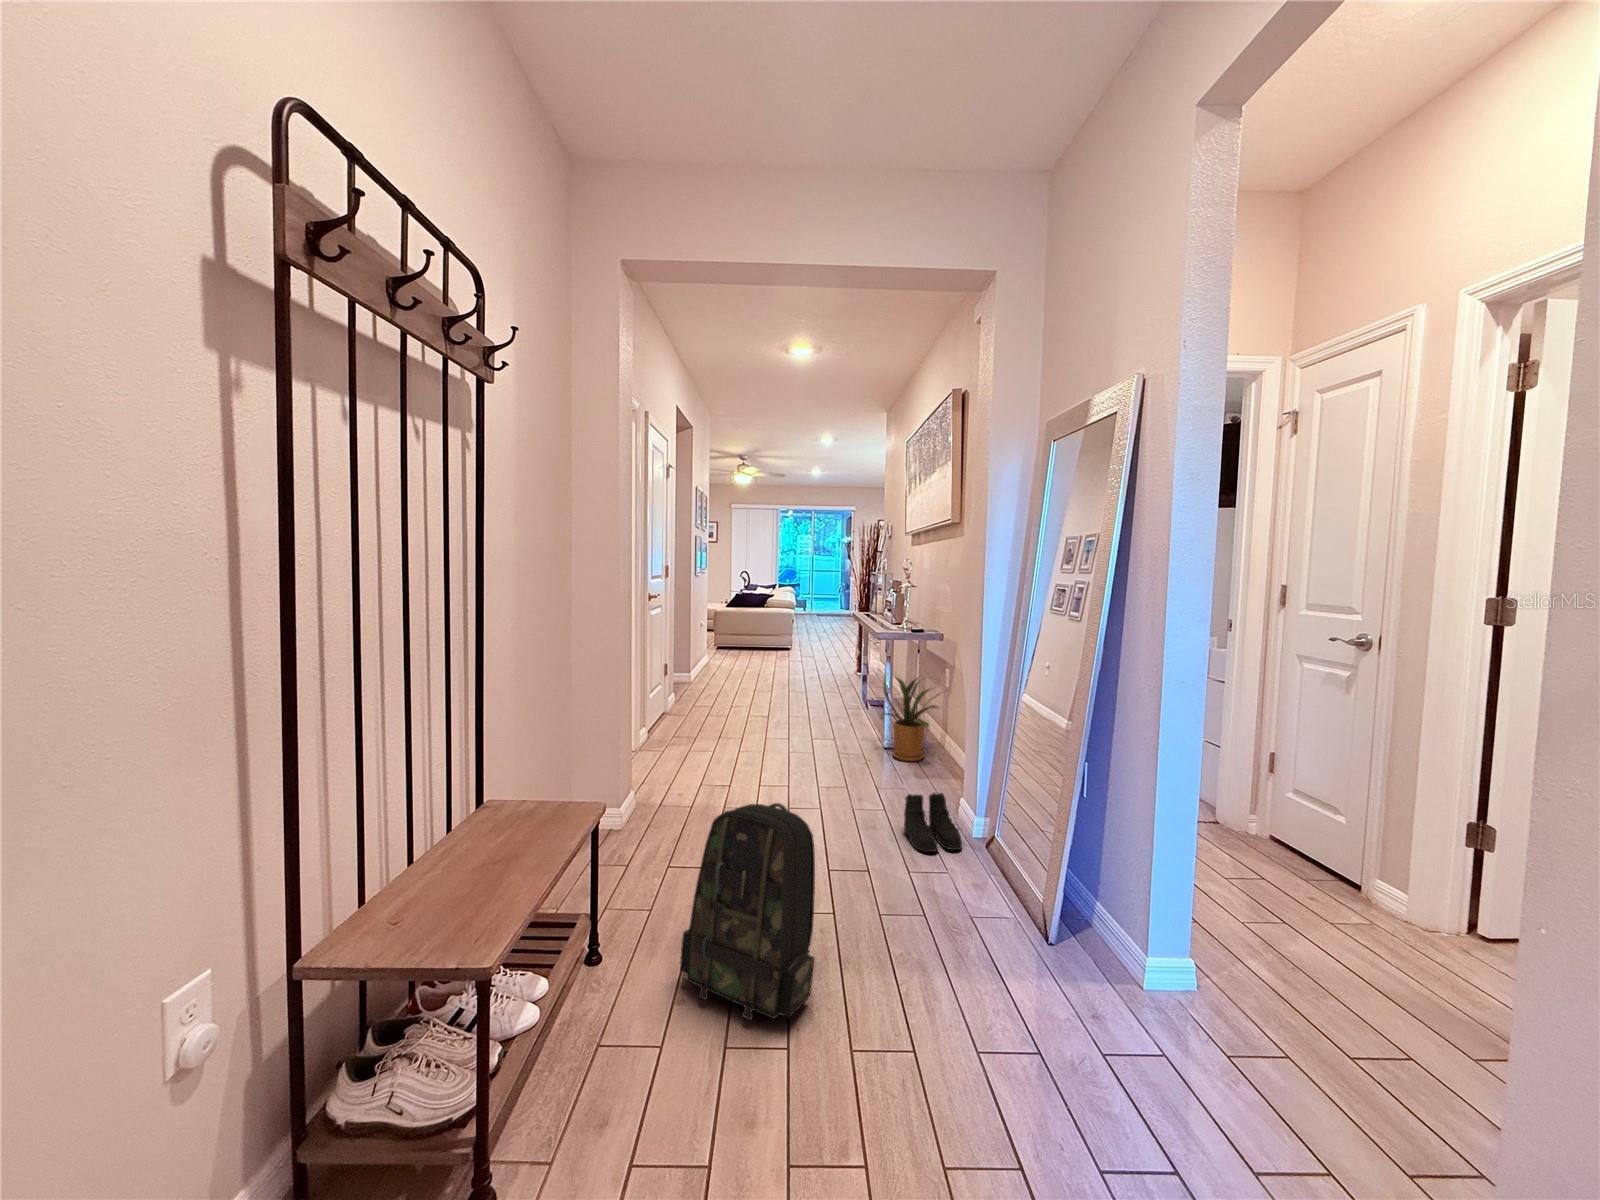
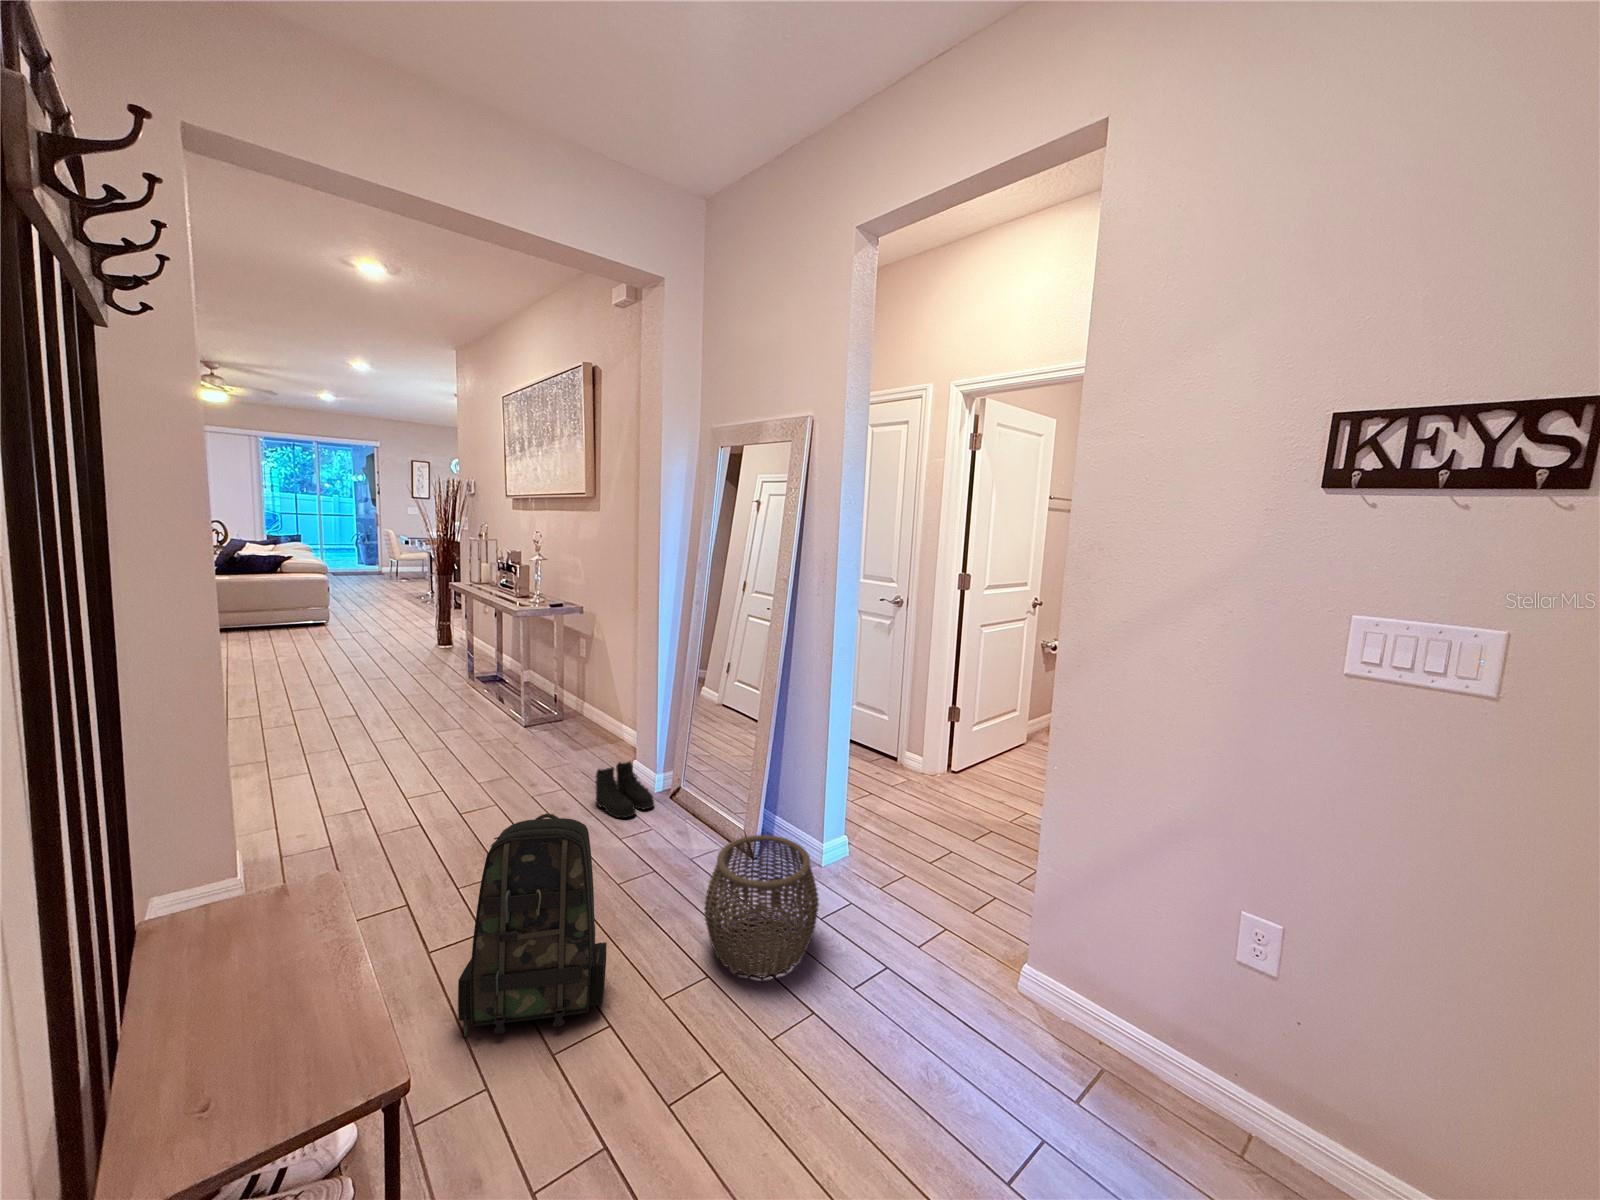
house plant: present [883,677,940,761] -> none [520,651,600,737]
woven basket: none [921,899,1078,1097] -> present [704,835,819,978]

